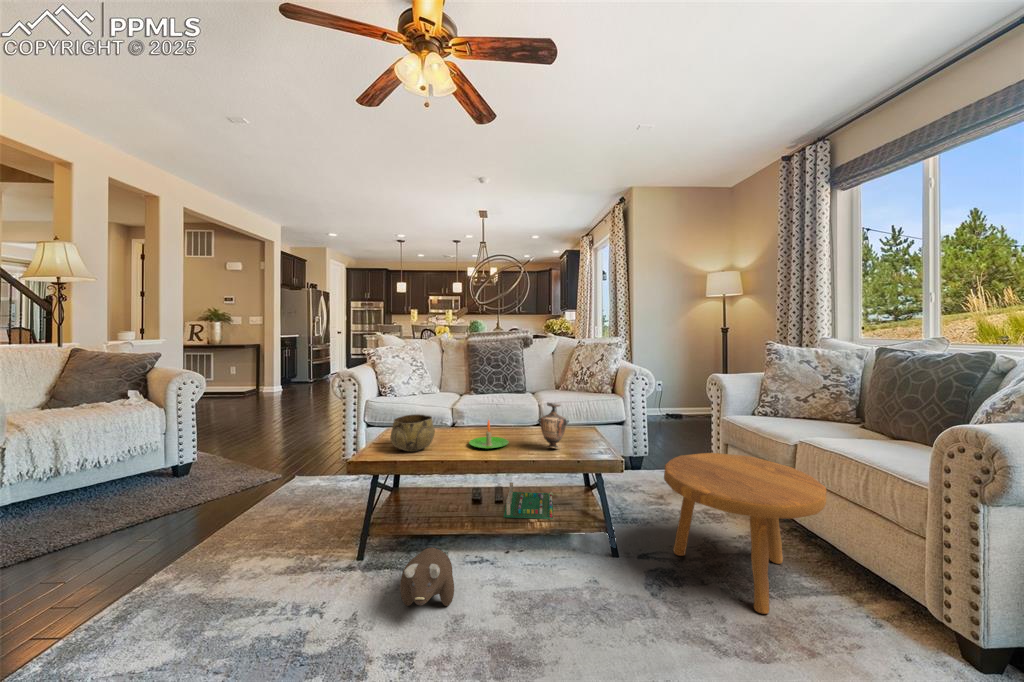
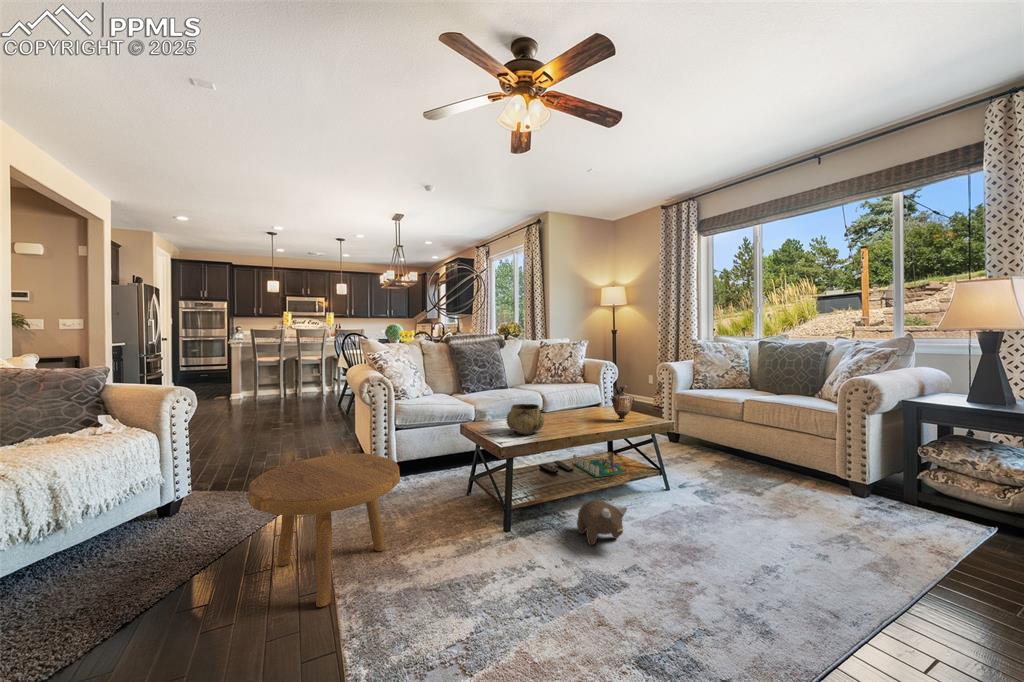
candle: present [469,420,508,449] -> none [557,403,590,426]
footstool: present [664,453,826,614] -> present [248,453,400,607]

